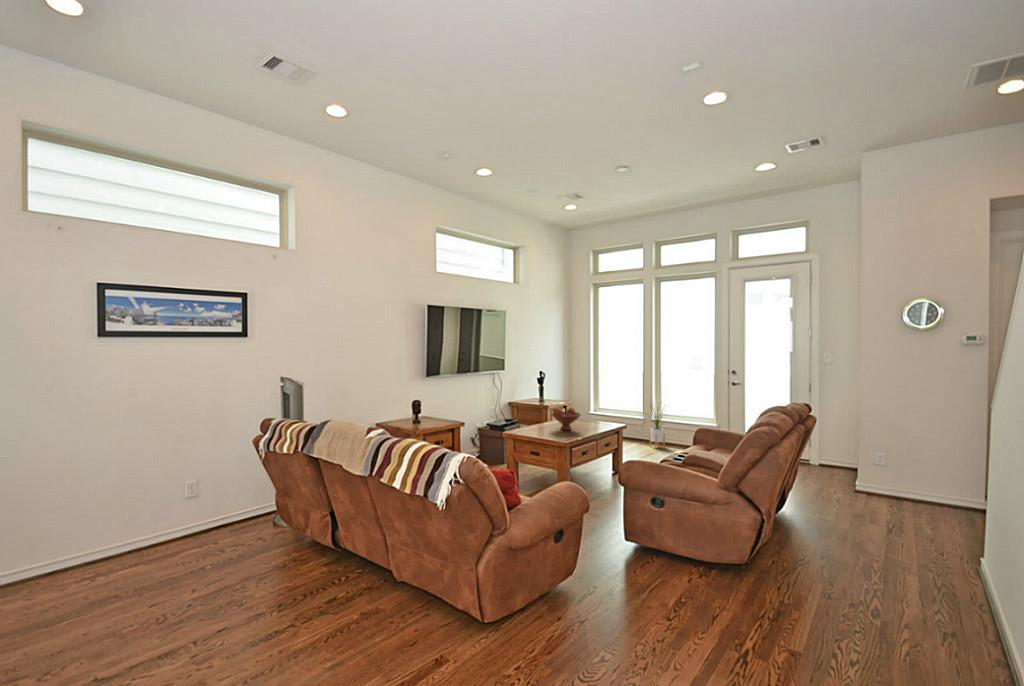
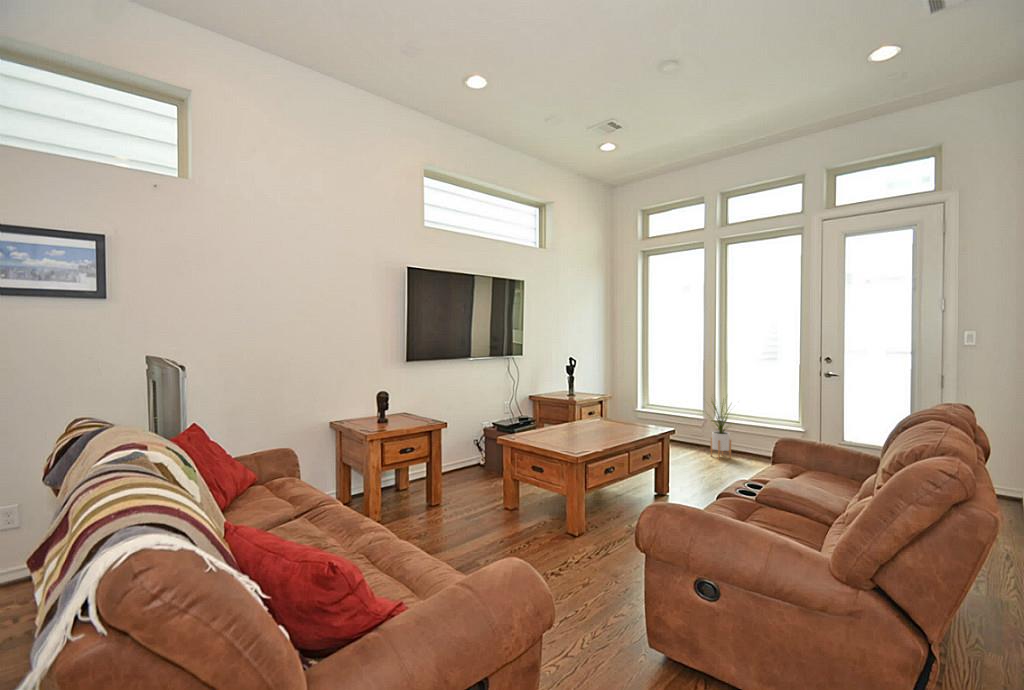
fruit bowl: present [552,407,580,430] -> none [565,403,606,435]

